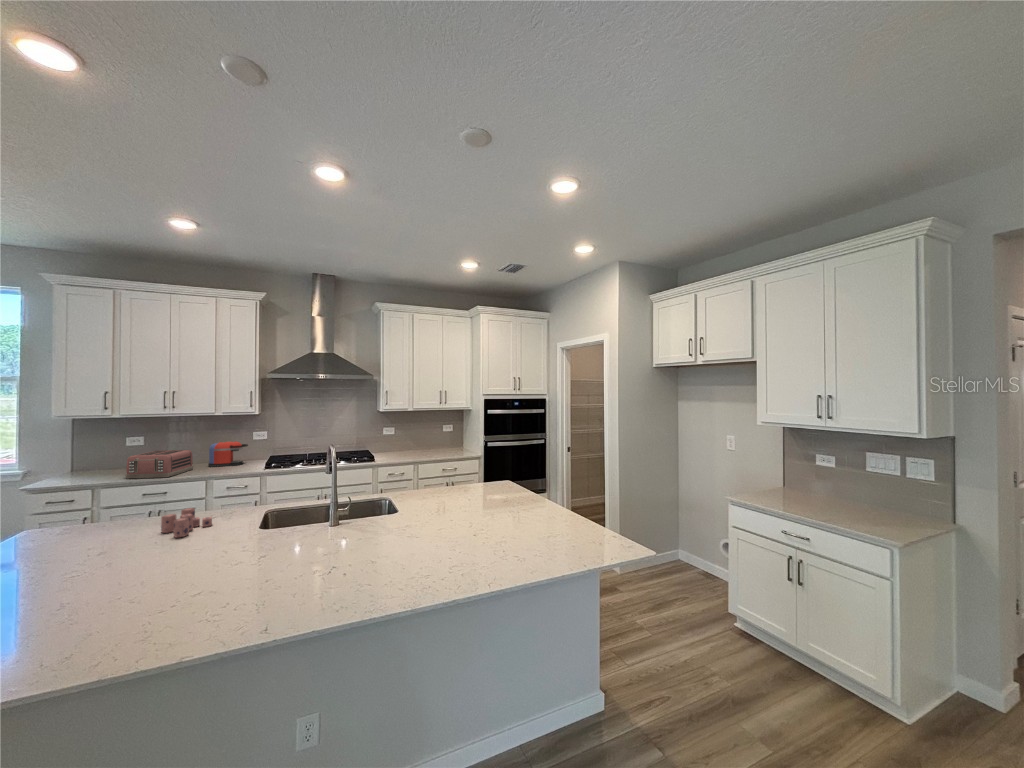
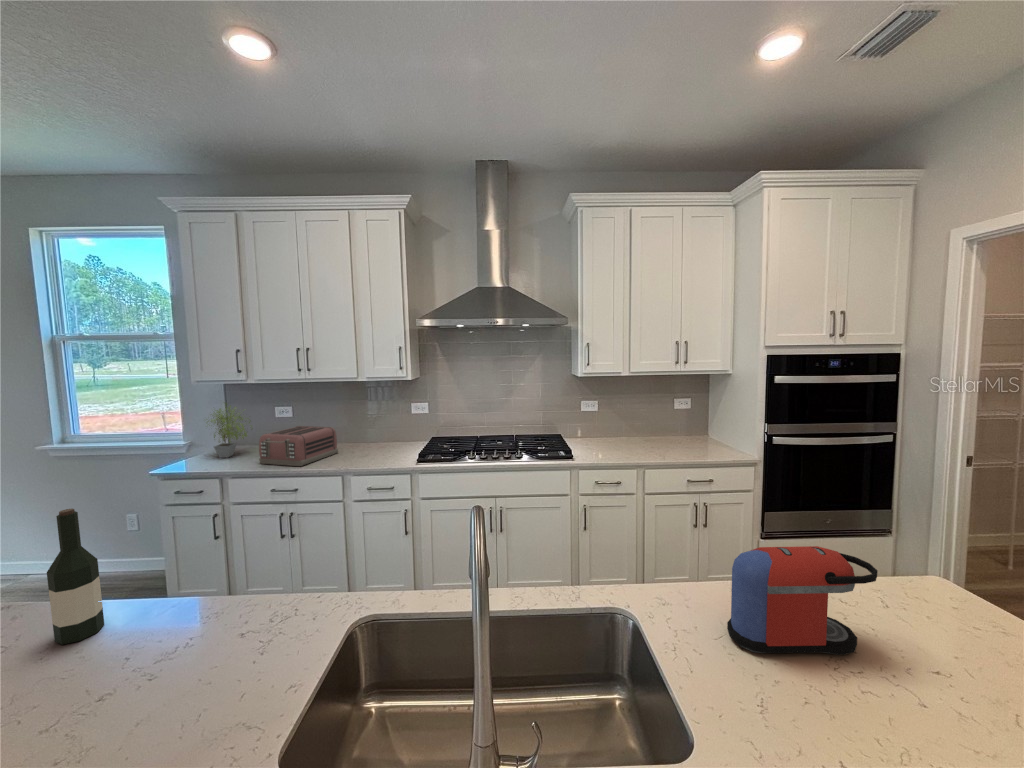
potted plant: none [60,432,111,479] -> present [211,404,247,458]
coffee maker: present [208,442,248,467] -> present [727,546,878,655]
wine bottle: none [101,471,124,536] -> present [47,509,104,645]
candle: present [161,508,212,537] -> none [125,589,242,701]

